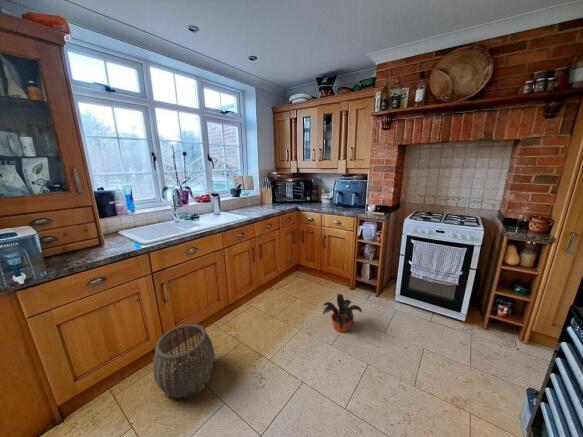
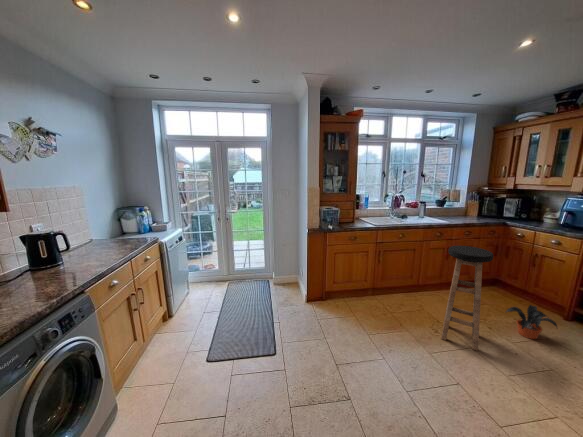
bar stool: none [263,253,316,400] -> present [441,246,494,351]
woven basket: present [152,324,214,398] -> none [370,276,405,313]

